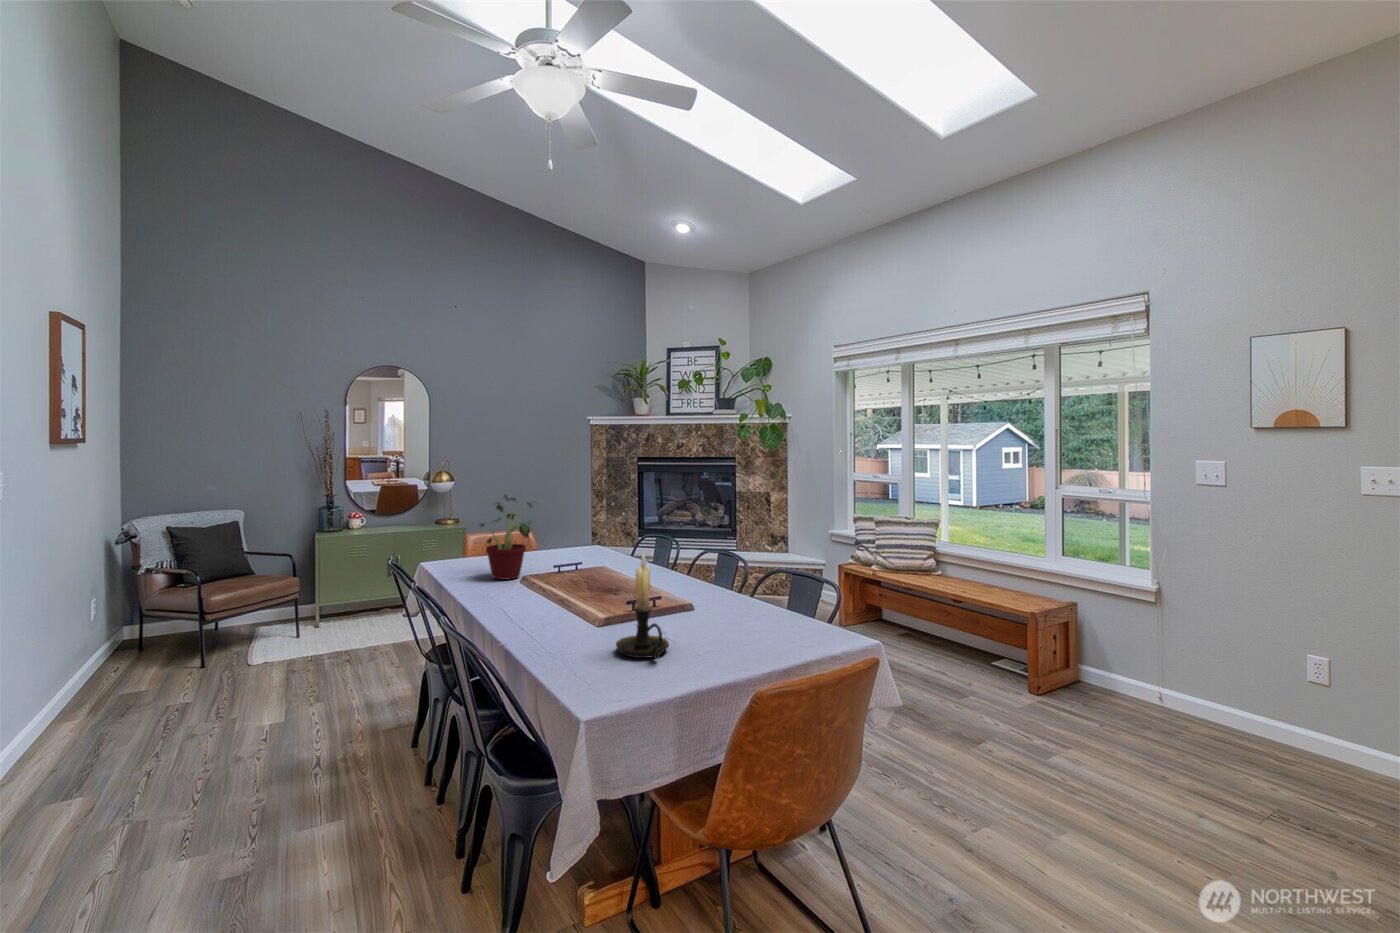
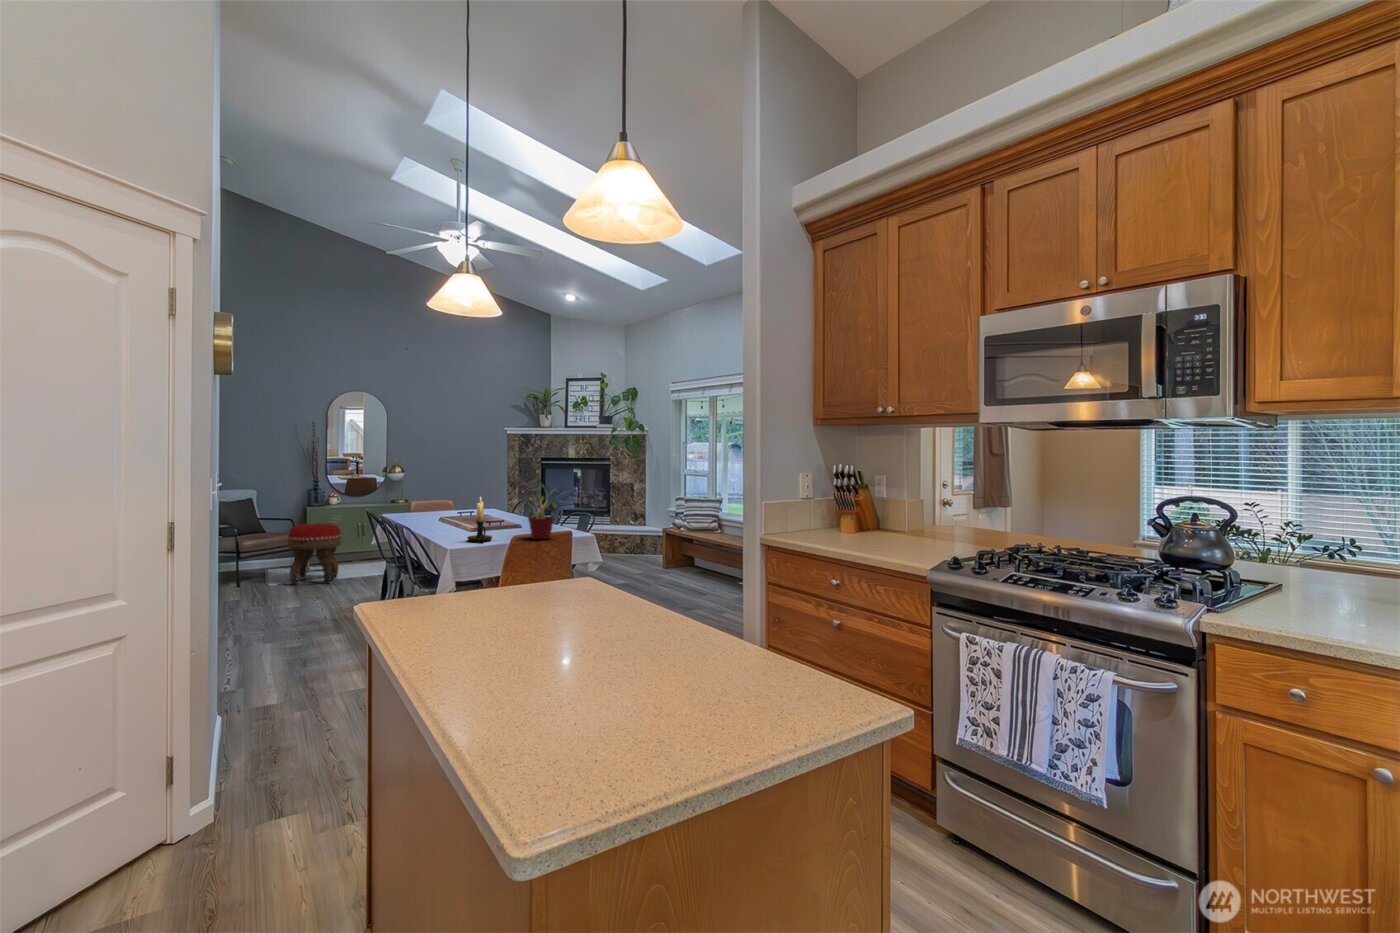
potted plant: present [480,494,538,580] -> present [525,484,557,539]
footstool: none [283,560,364,661] -> present [288,523,341,585]

